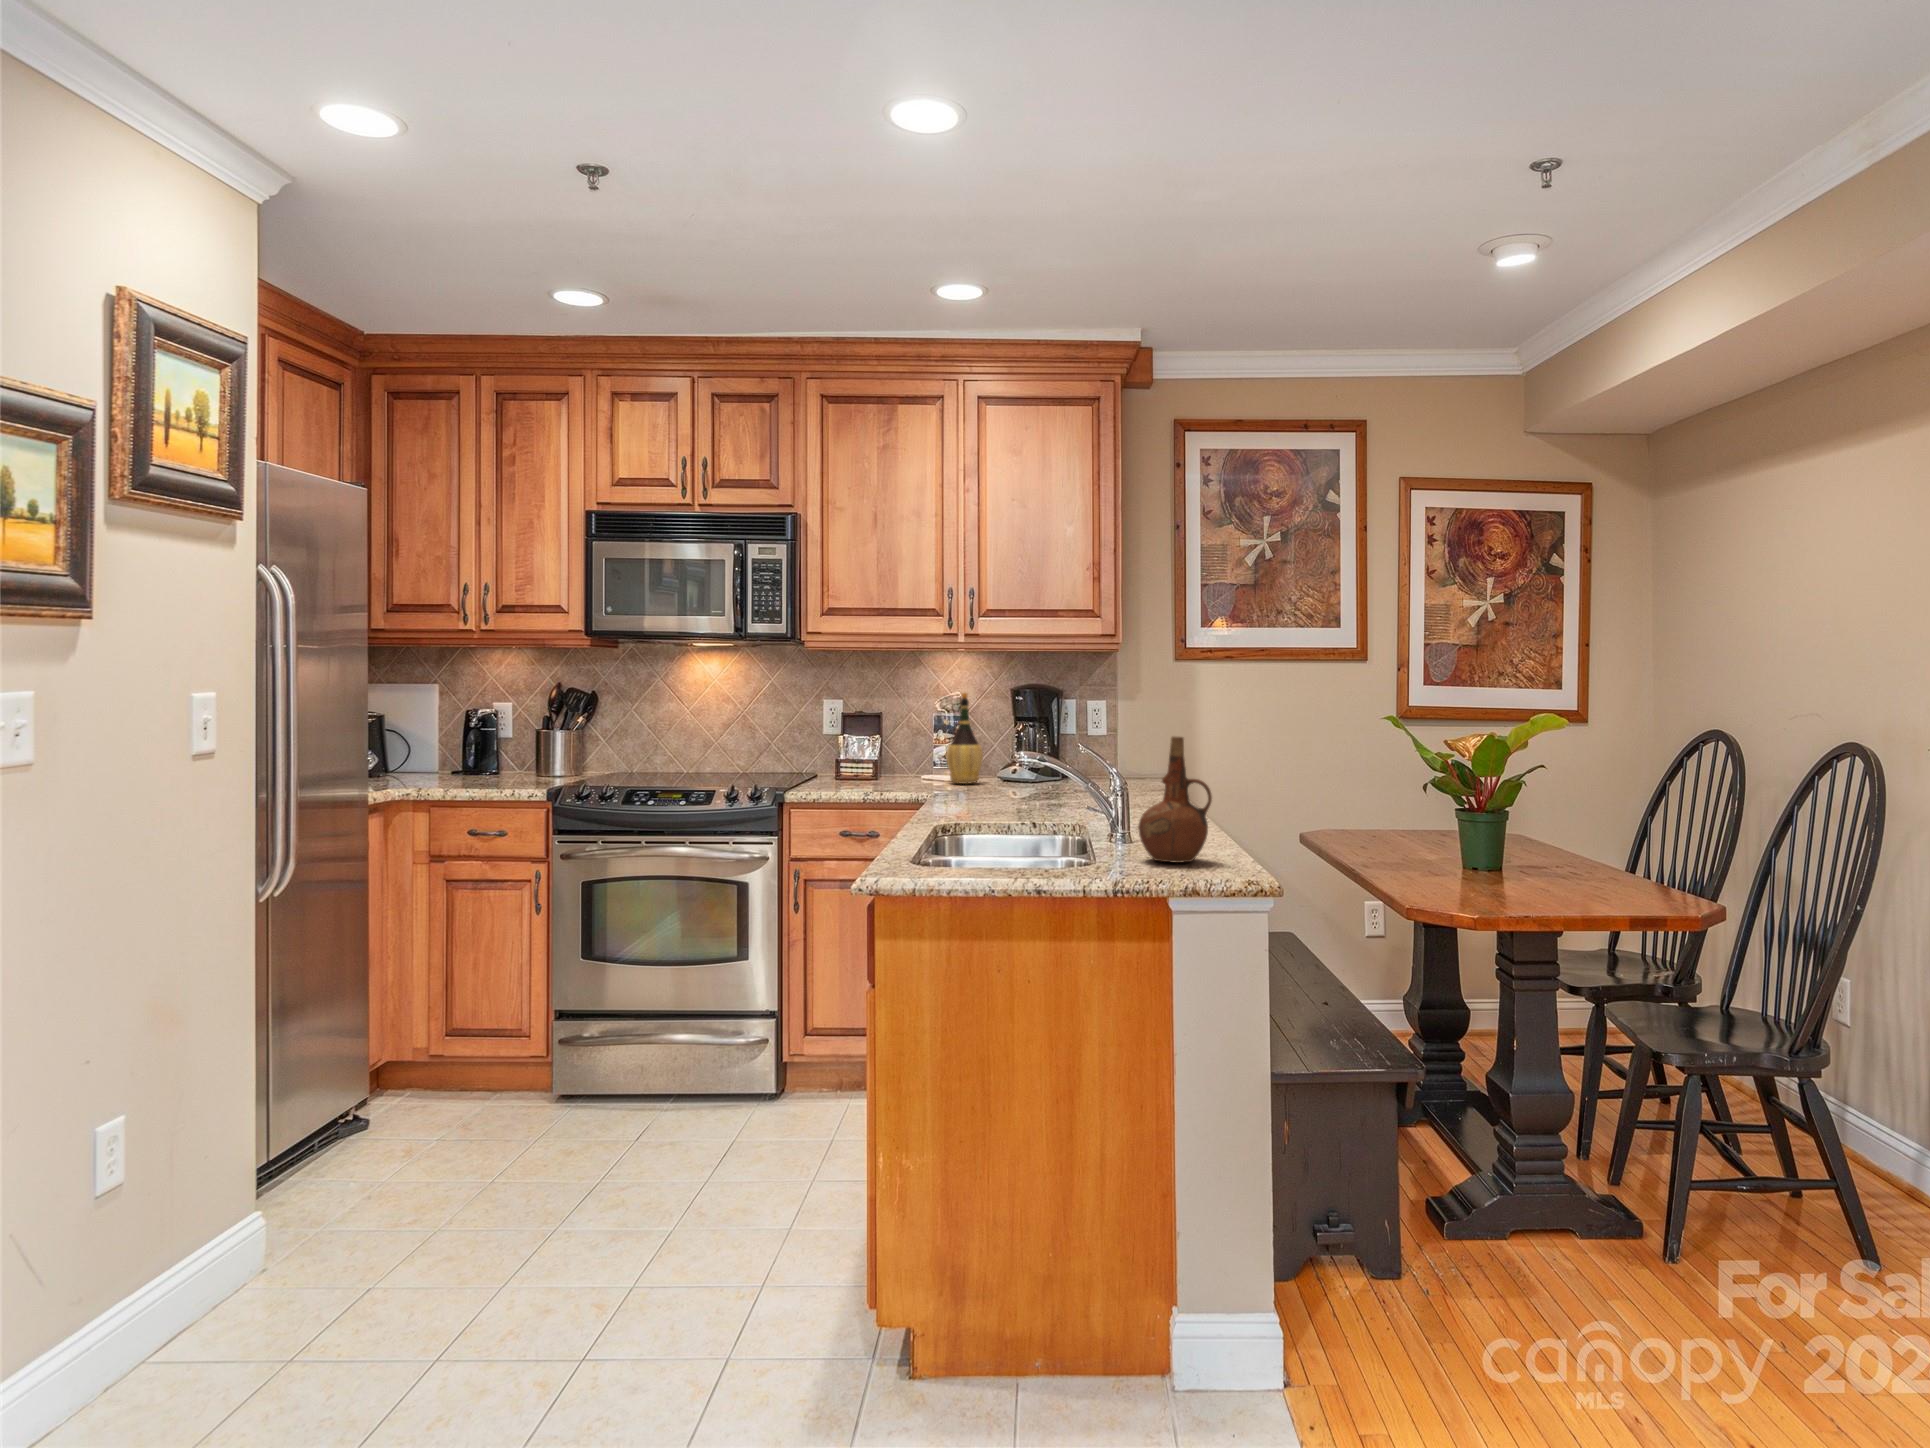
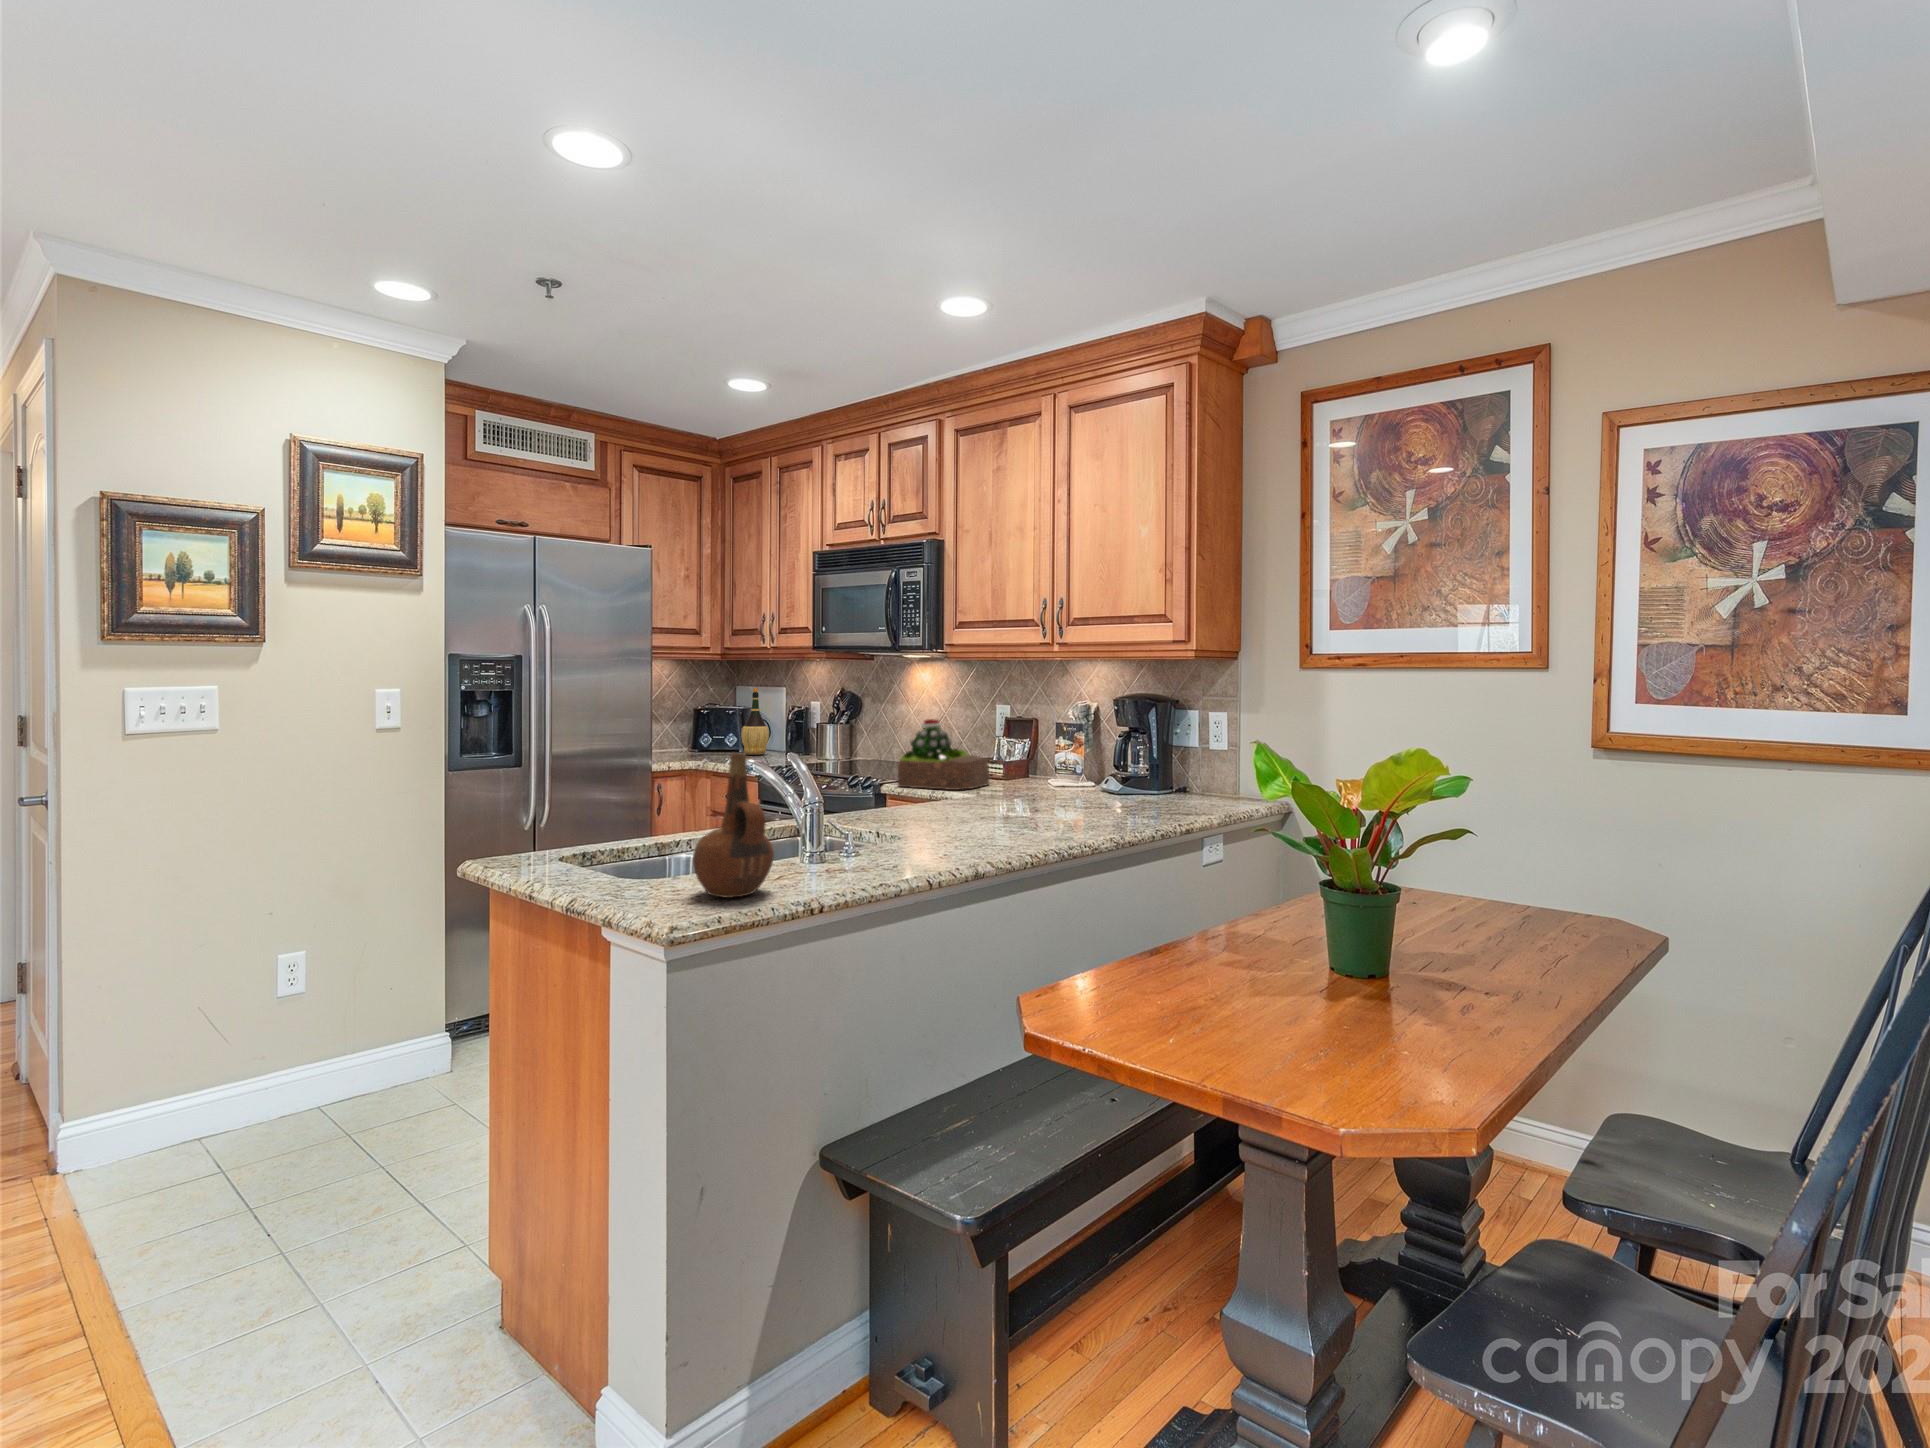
wine bottle: present [946,693,983,784] -> present [741,688,769,755]
succulent plant: none [820,716,904,792] -> present [898,719,989,790]

